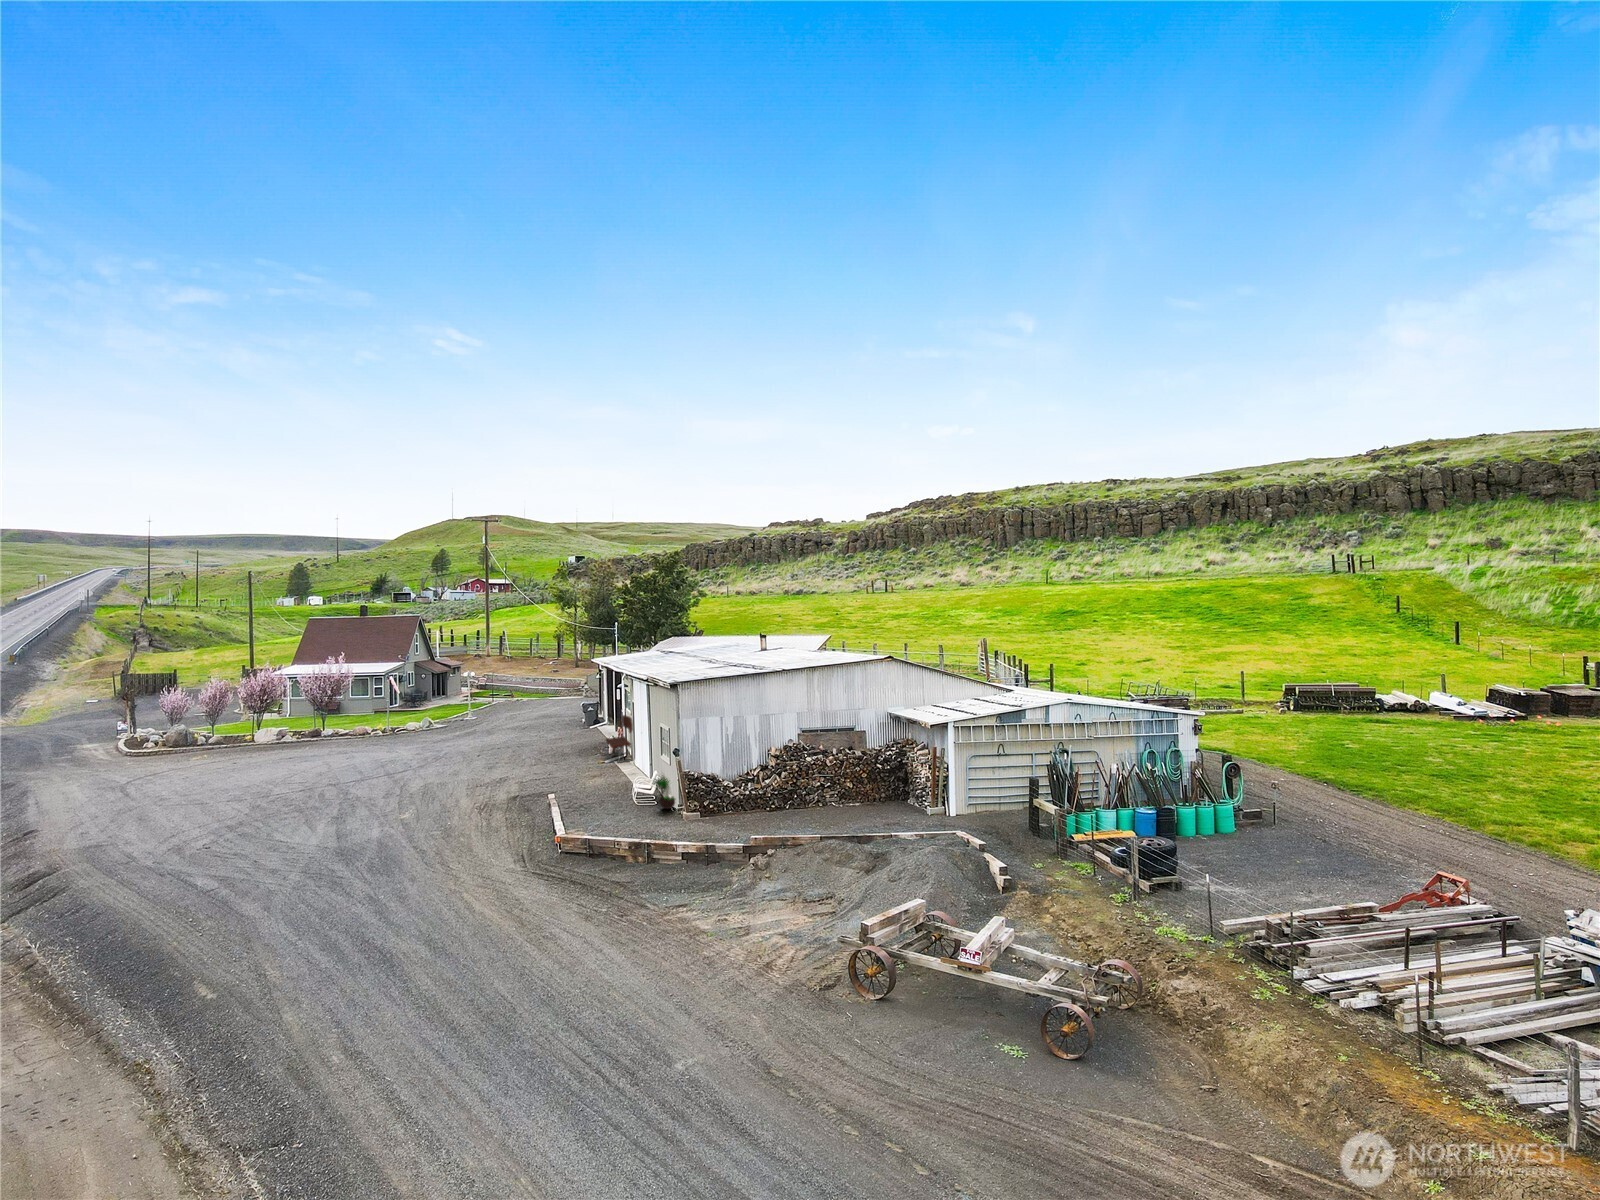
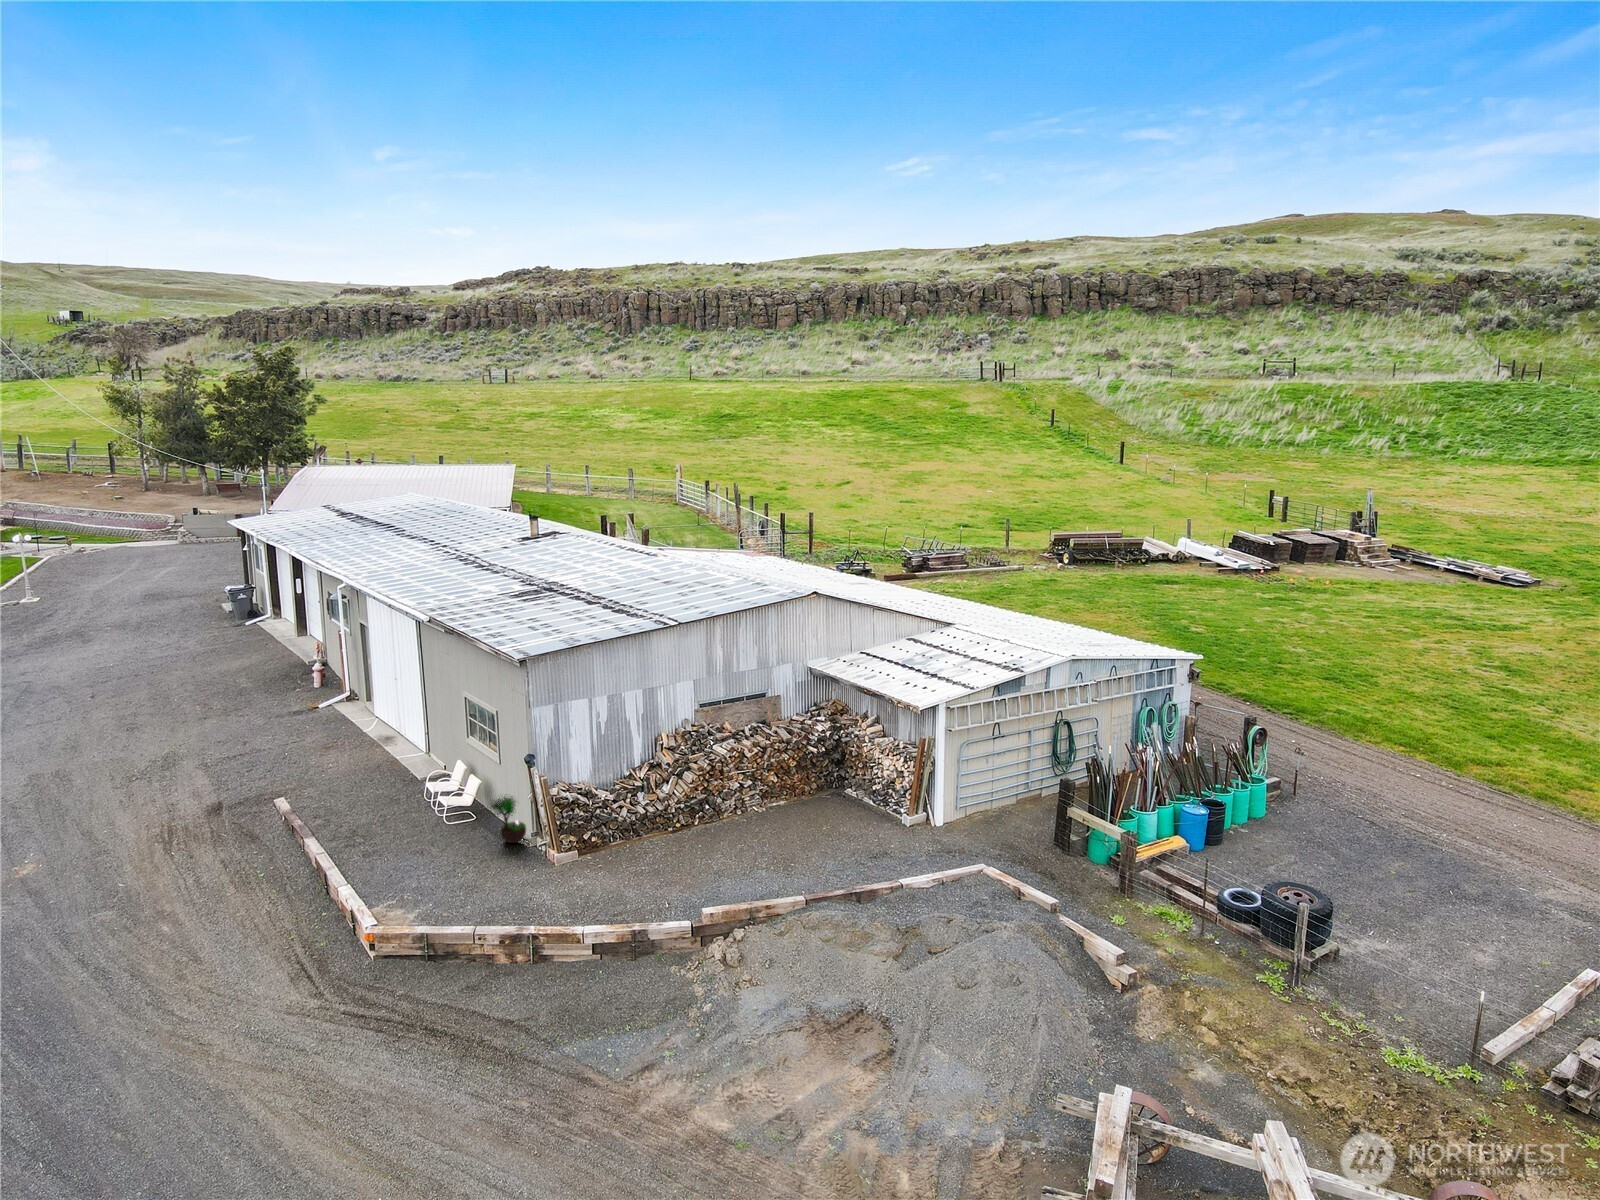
bench: present [606,715,633,763] -> none [357,672,410,748]

